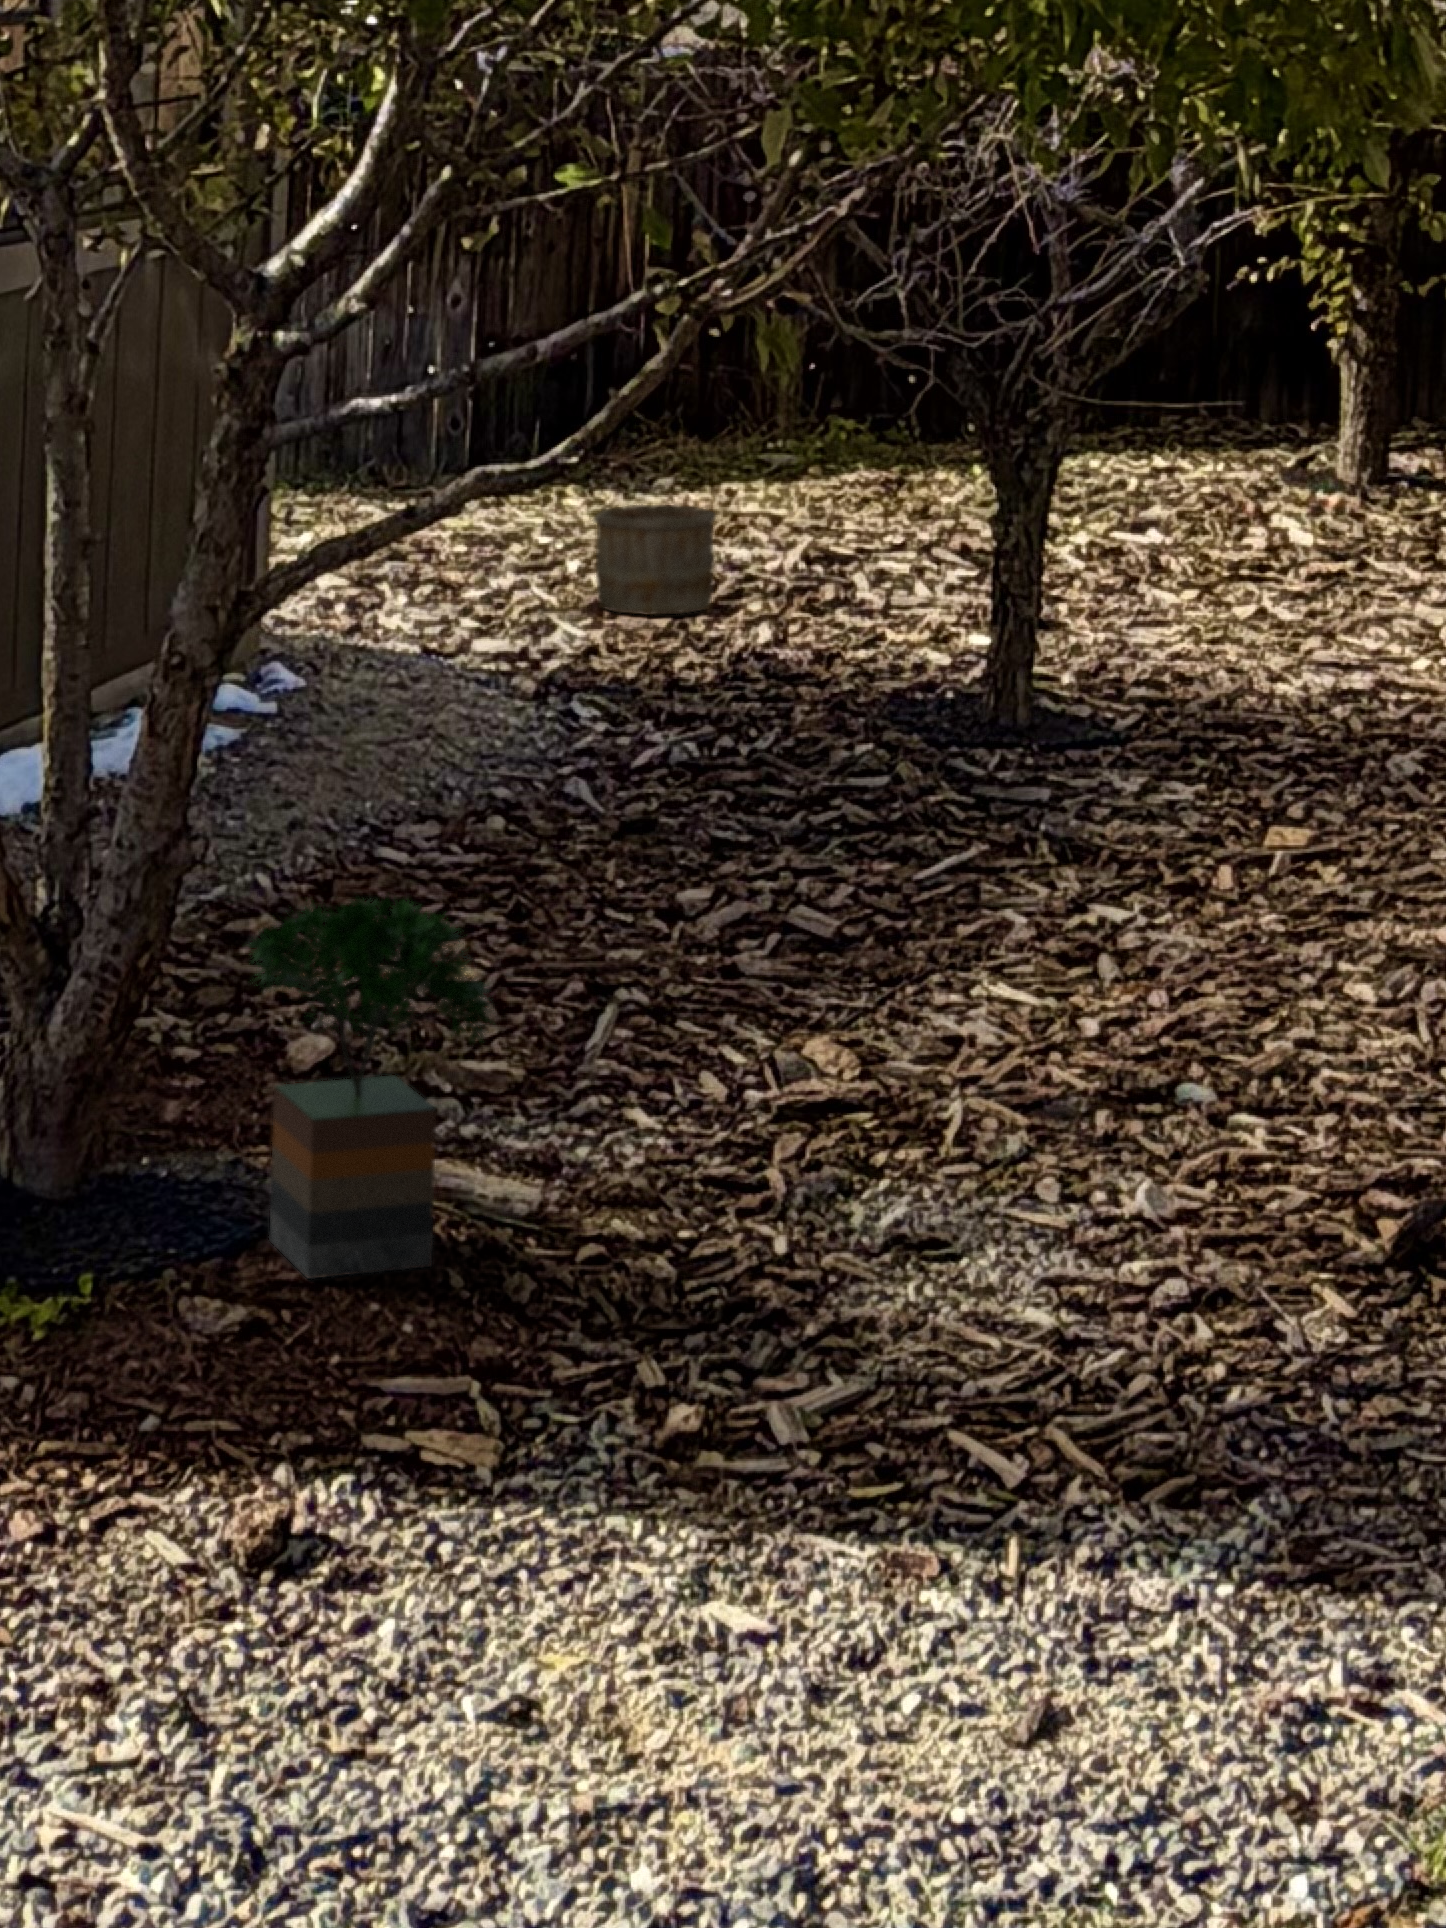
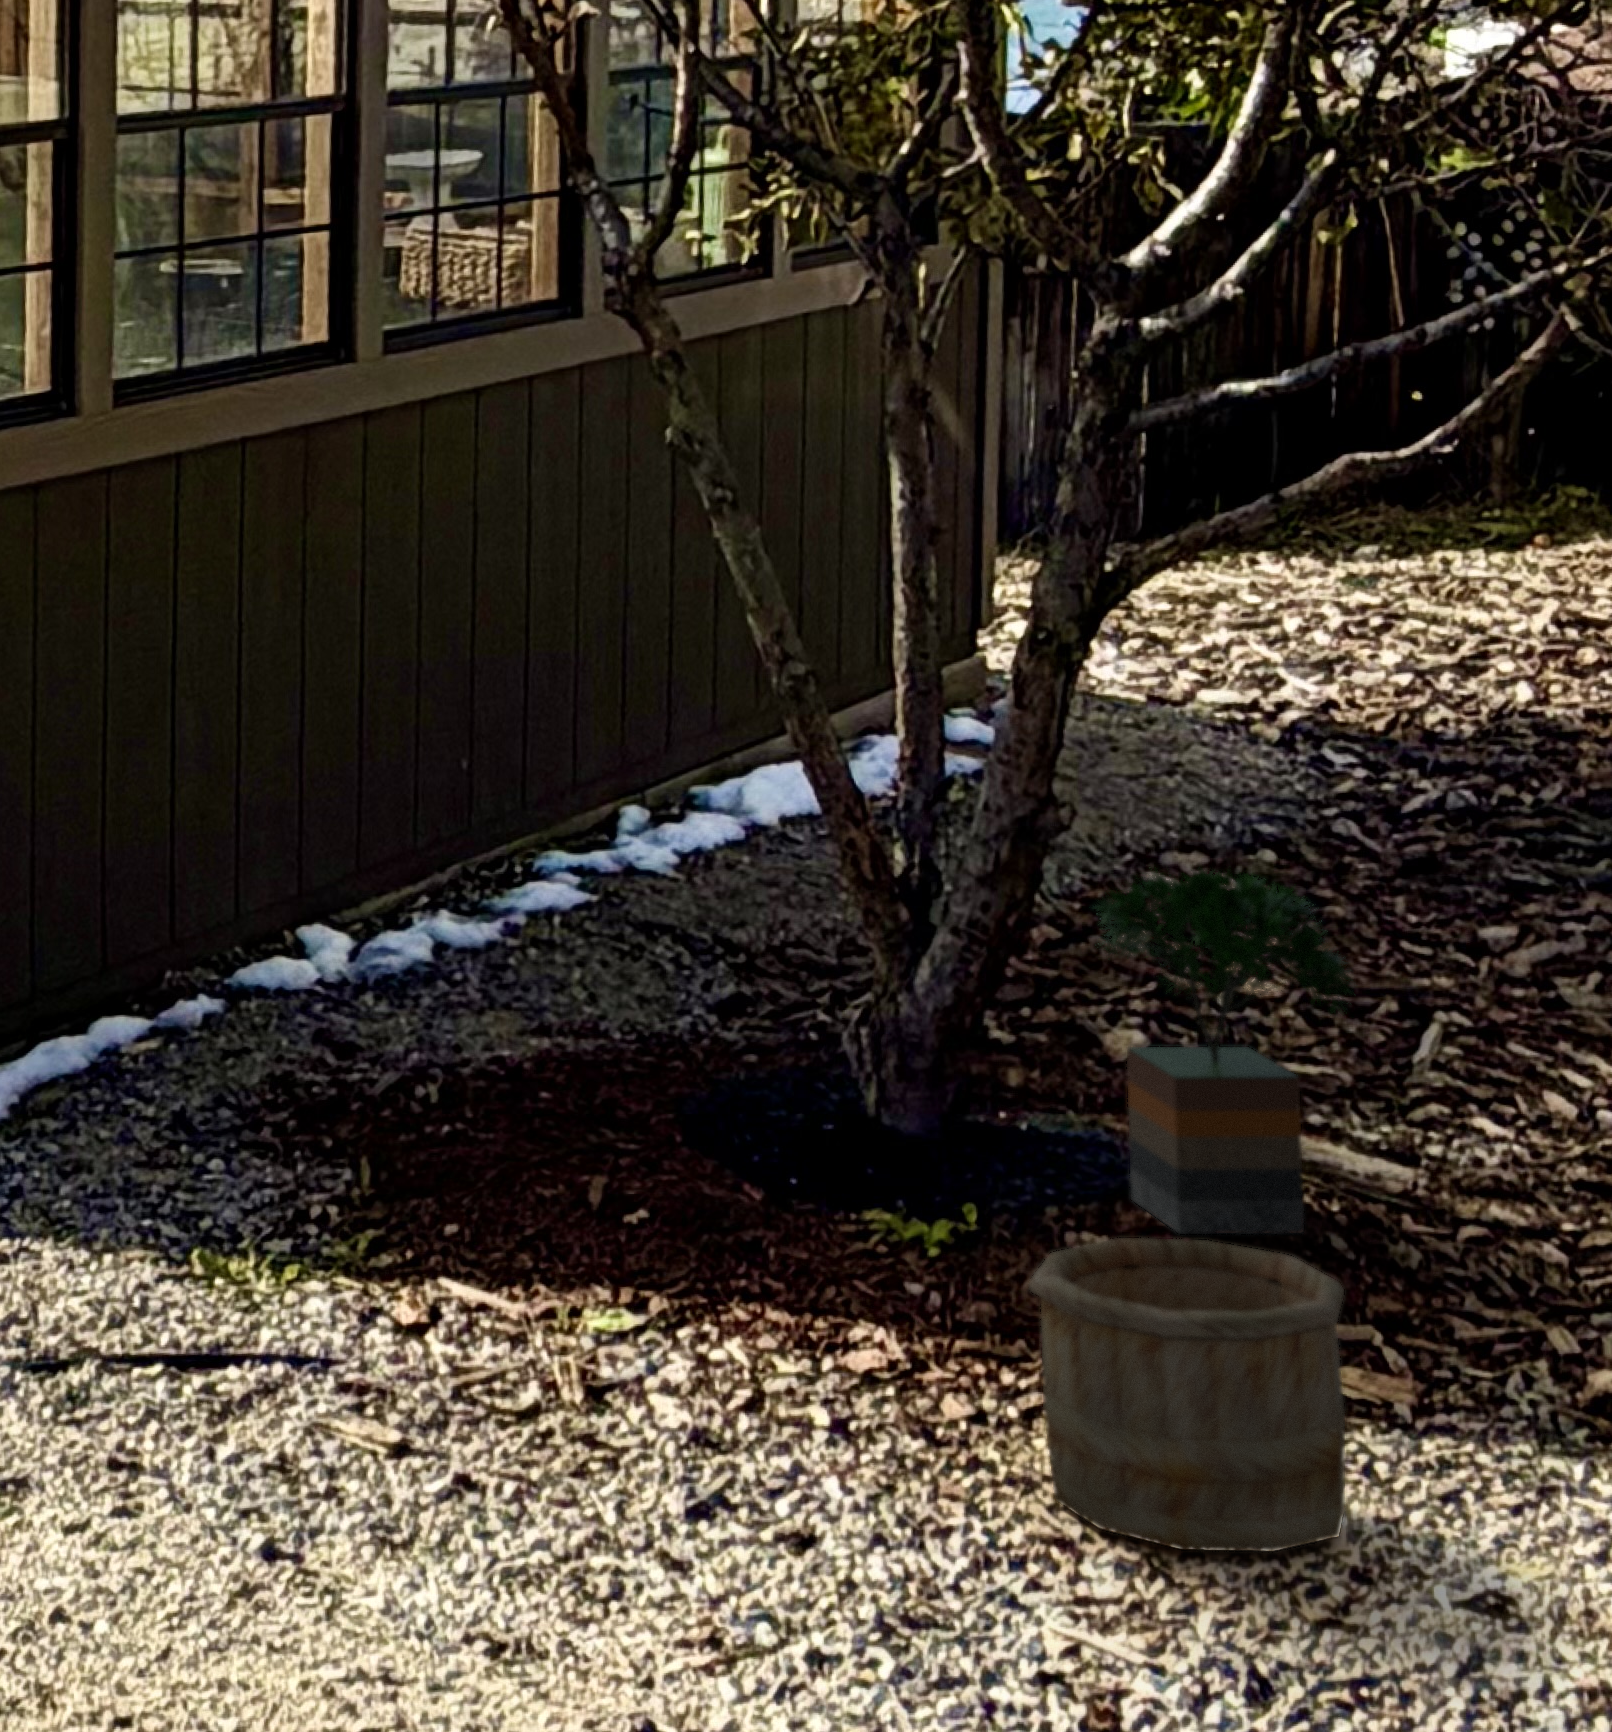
wooden bucket: present [593,505,716,615] -> present [1029,1238,1345,1552]

